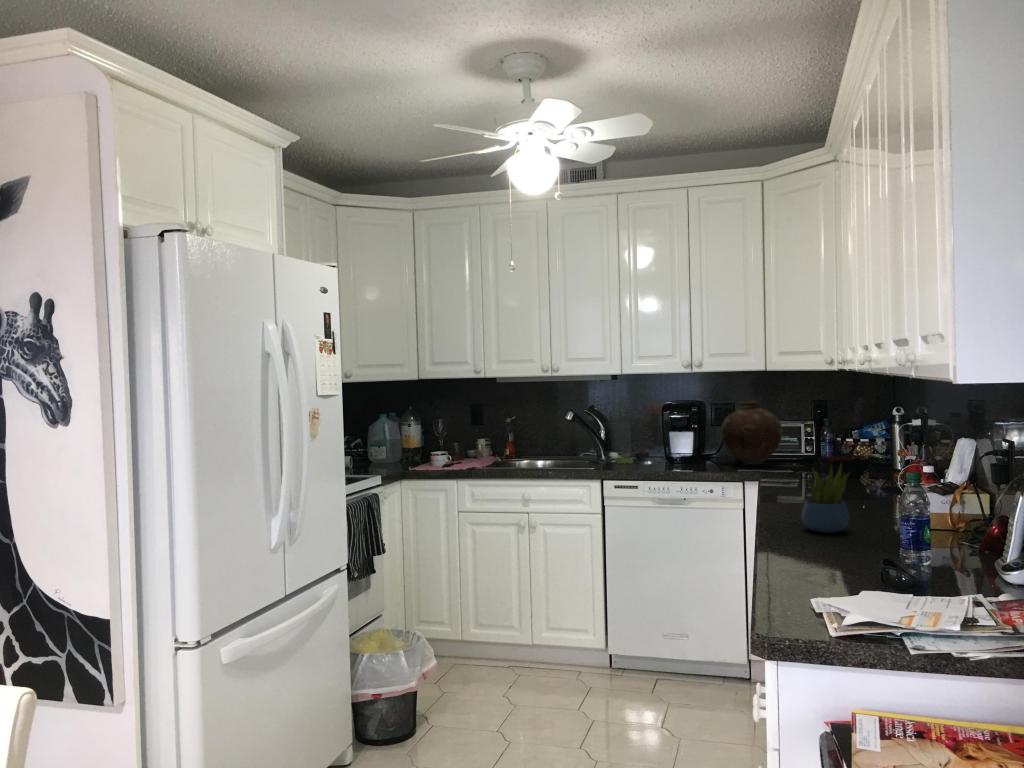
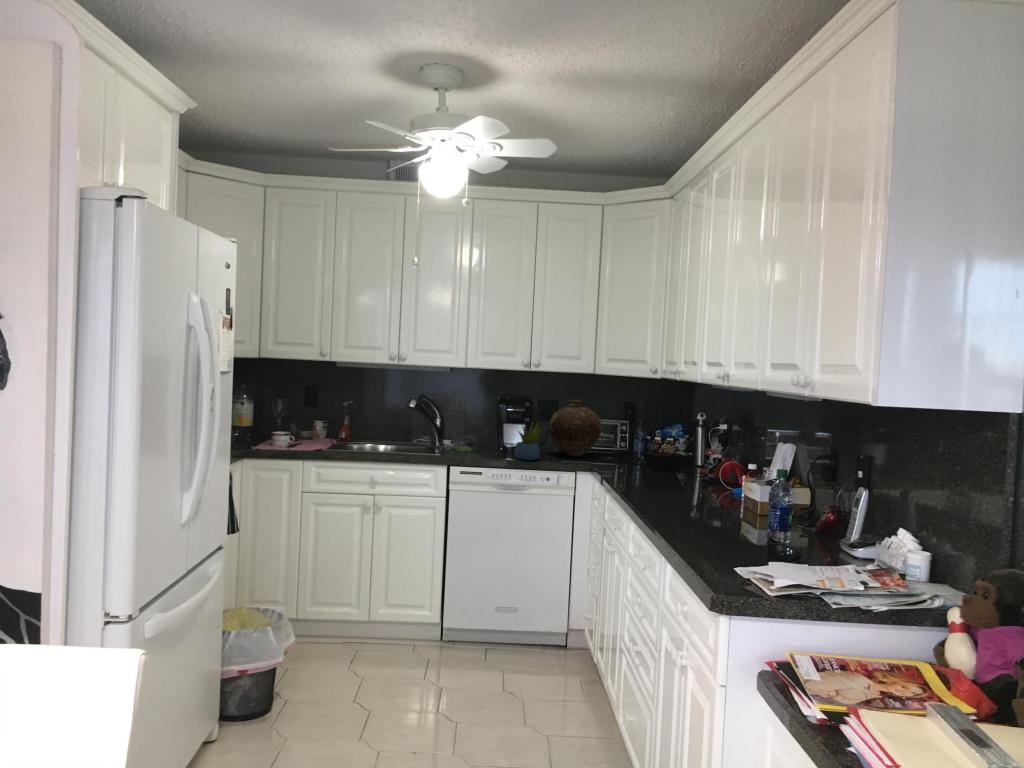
succulent plant: present [801,462,850,533] -> present [514,423,541,461]

